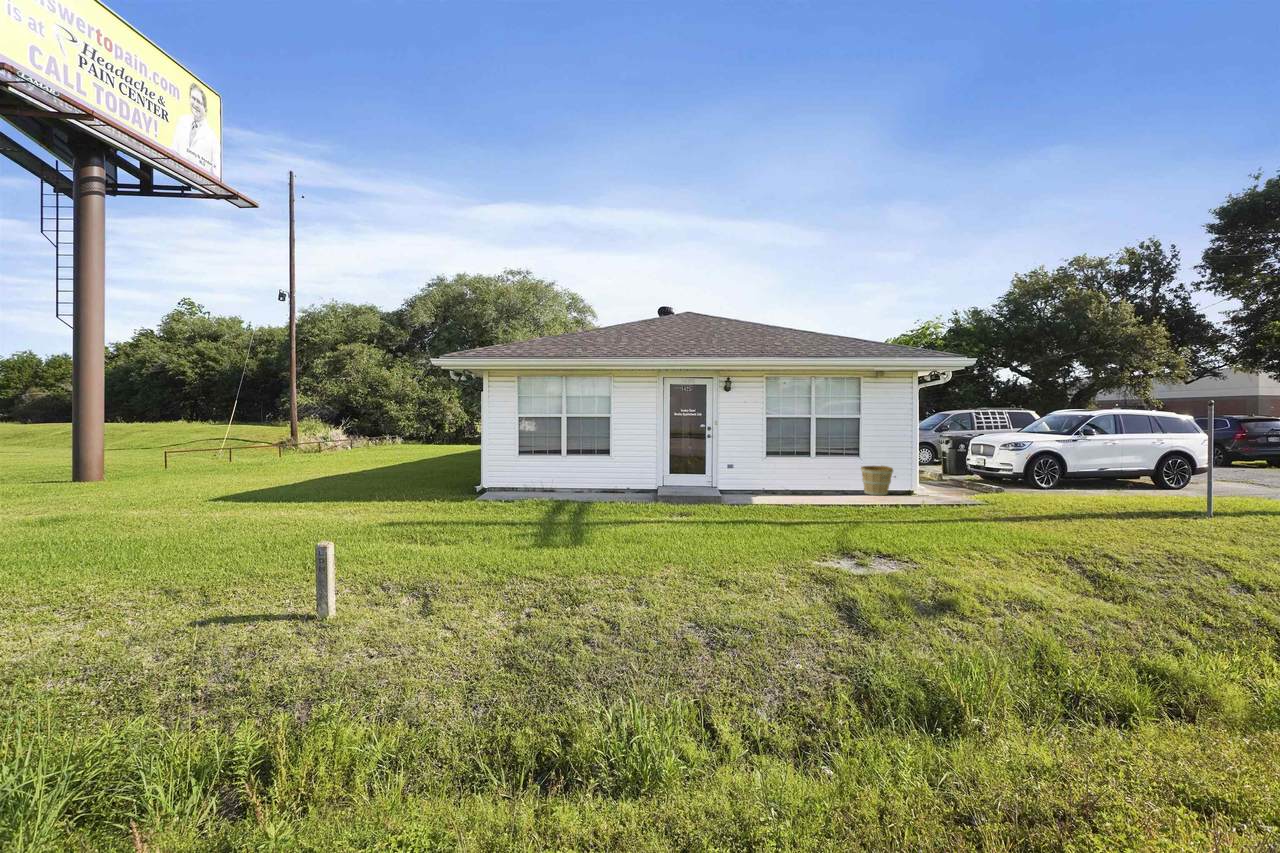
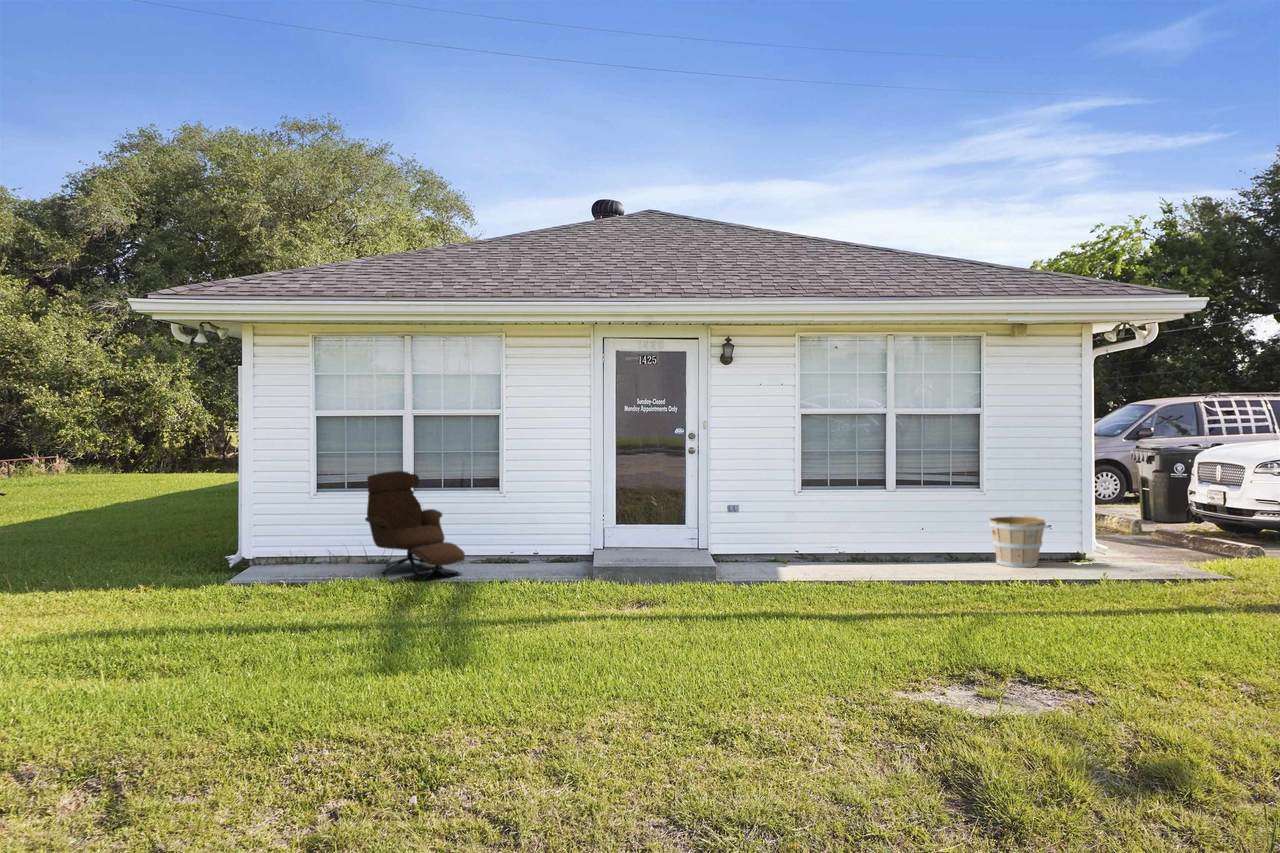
lounge chair: none [498,433,557,497] -> present [365,471,465,579]

